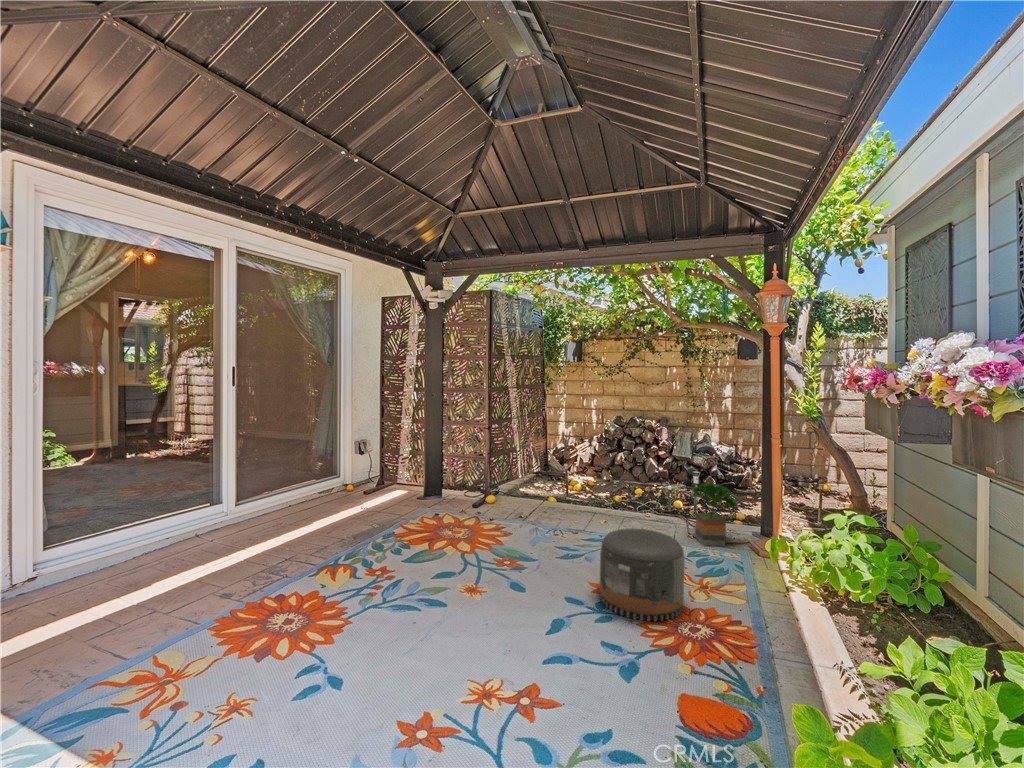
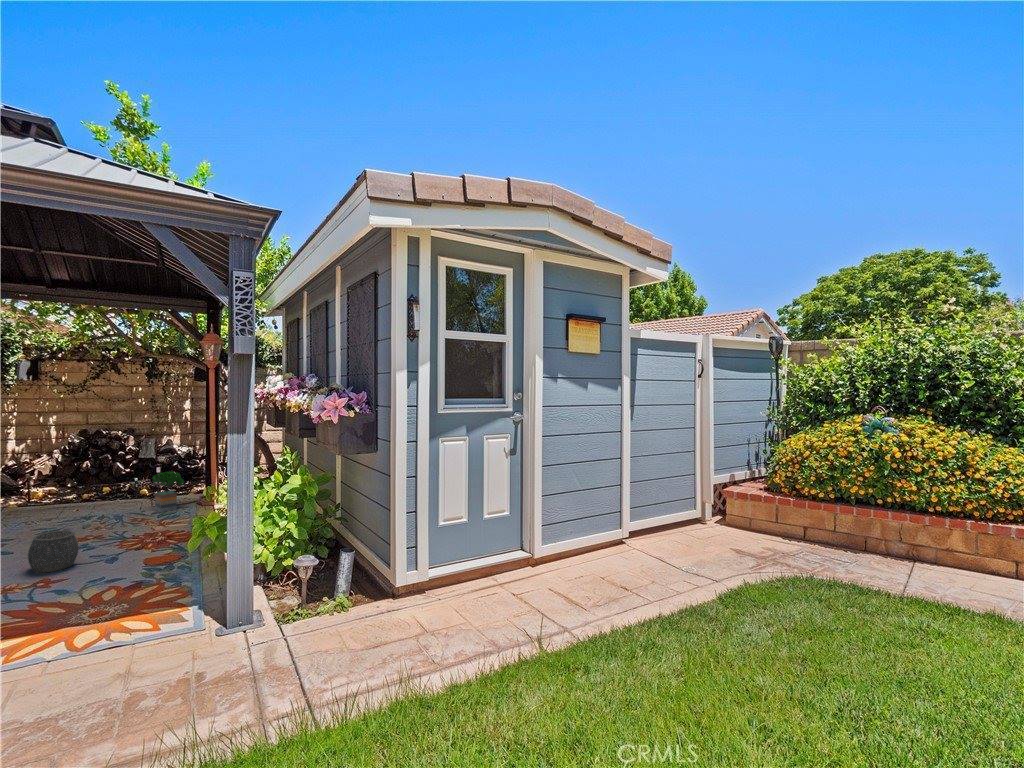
pouf: present [599,529,685,621] -> none [83,502,145,551]
woven basket: none [522,567,587,646] -> present [28,530,79,573]

